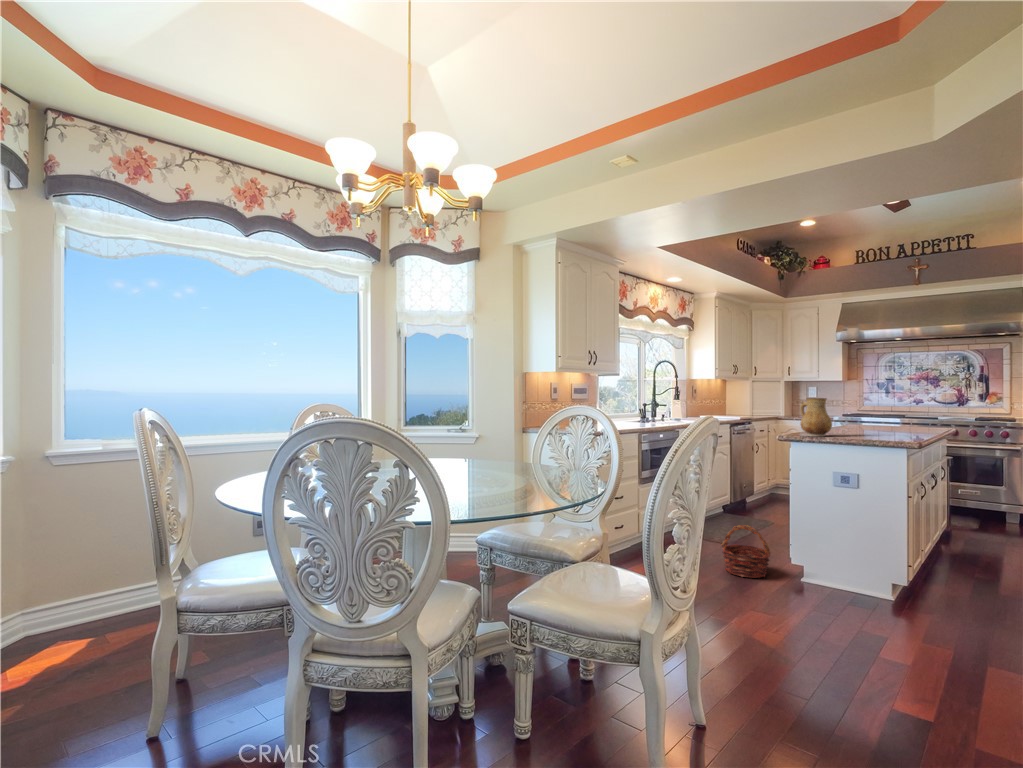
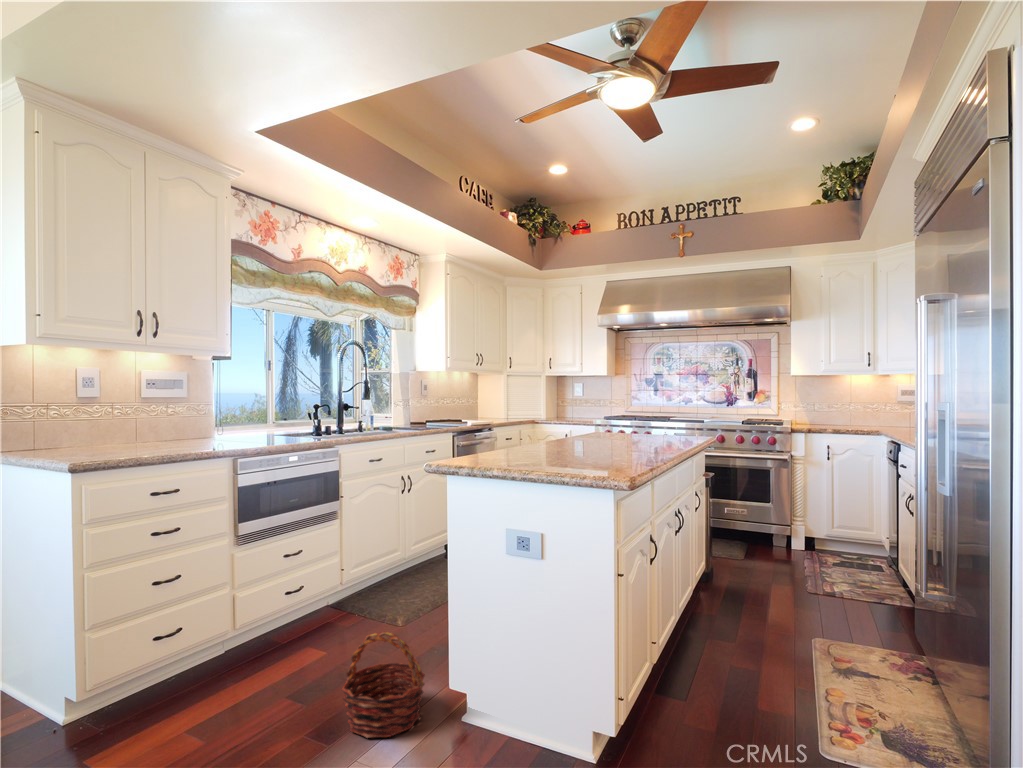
ceramic pitcher: present [800,398,832,437] -> none [484,396,530,462]

